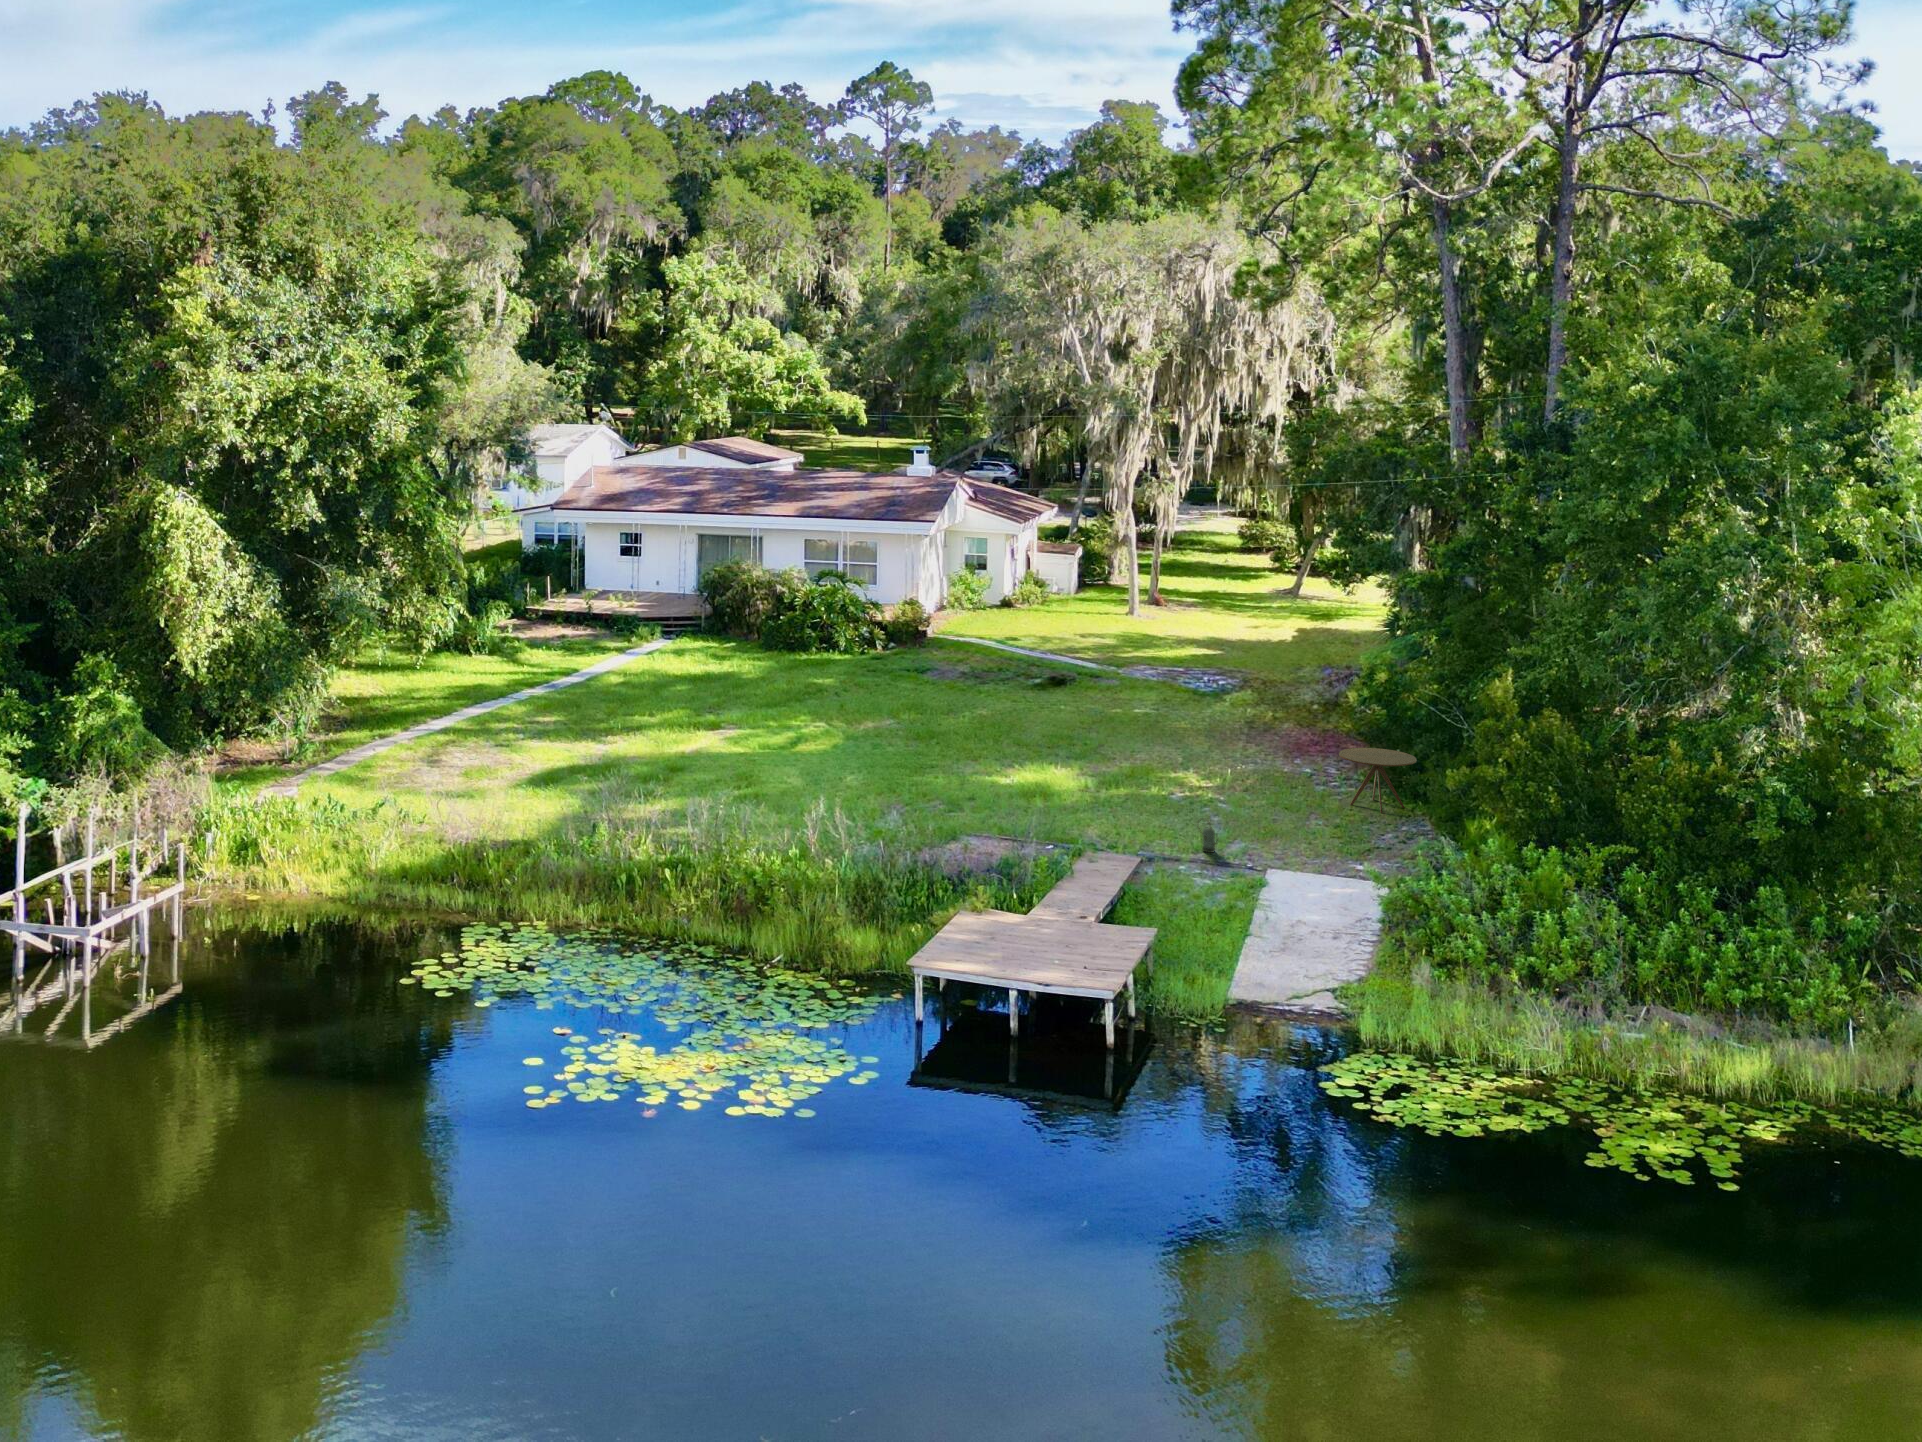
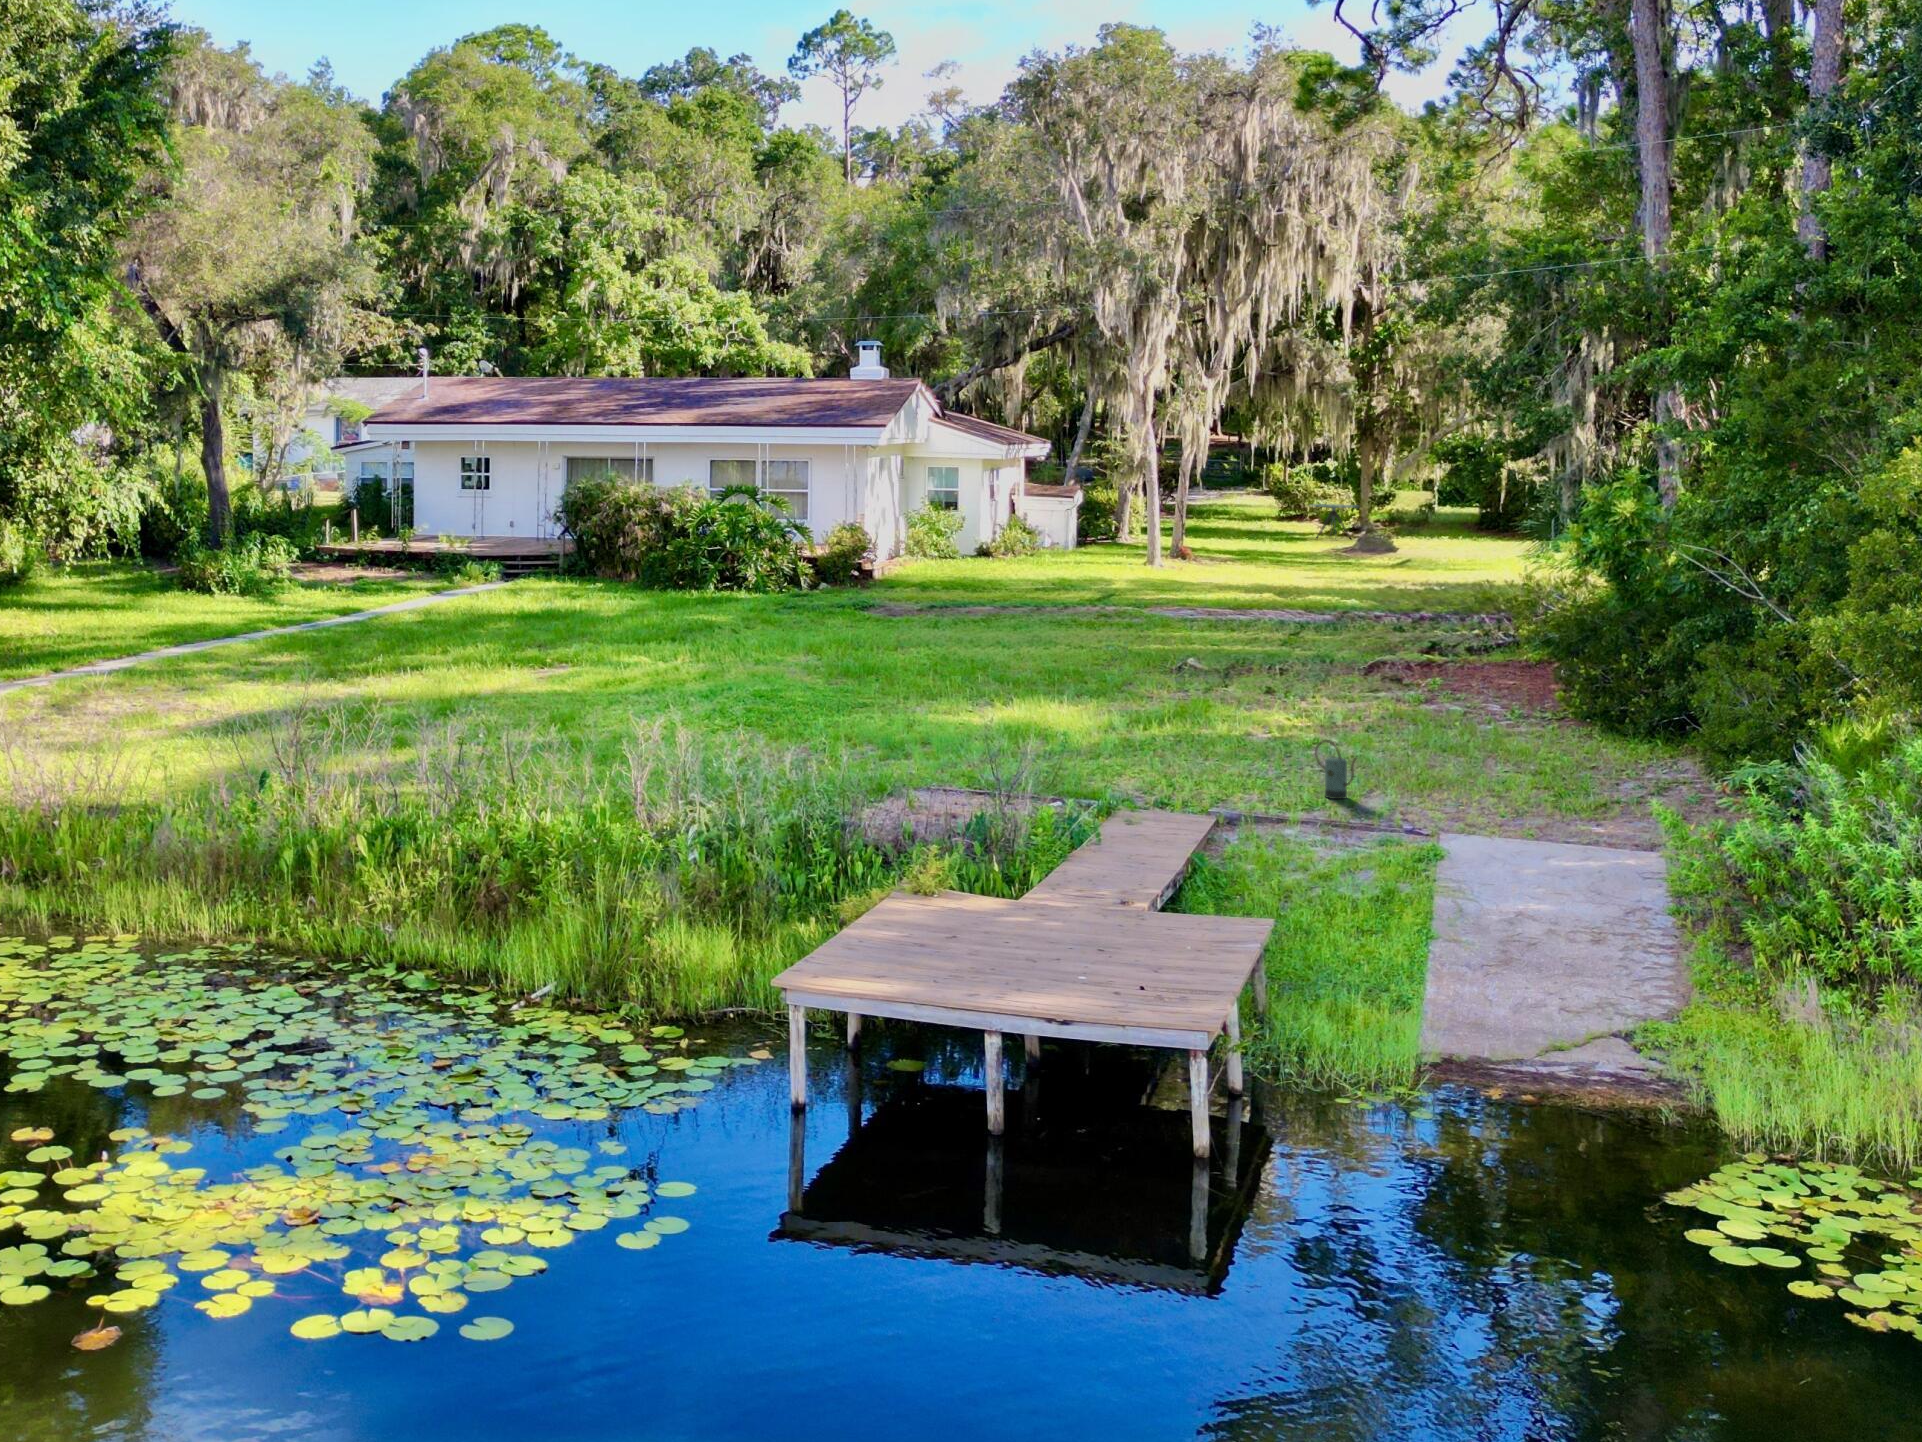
round table: present [1339,748,1417,813] -> present [1311,504,1357,539]

